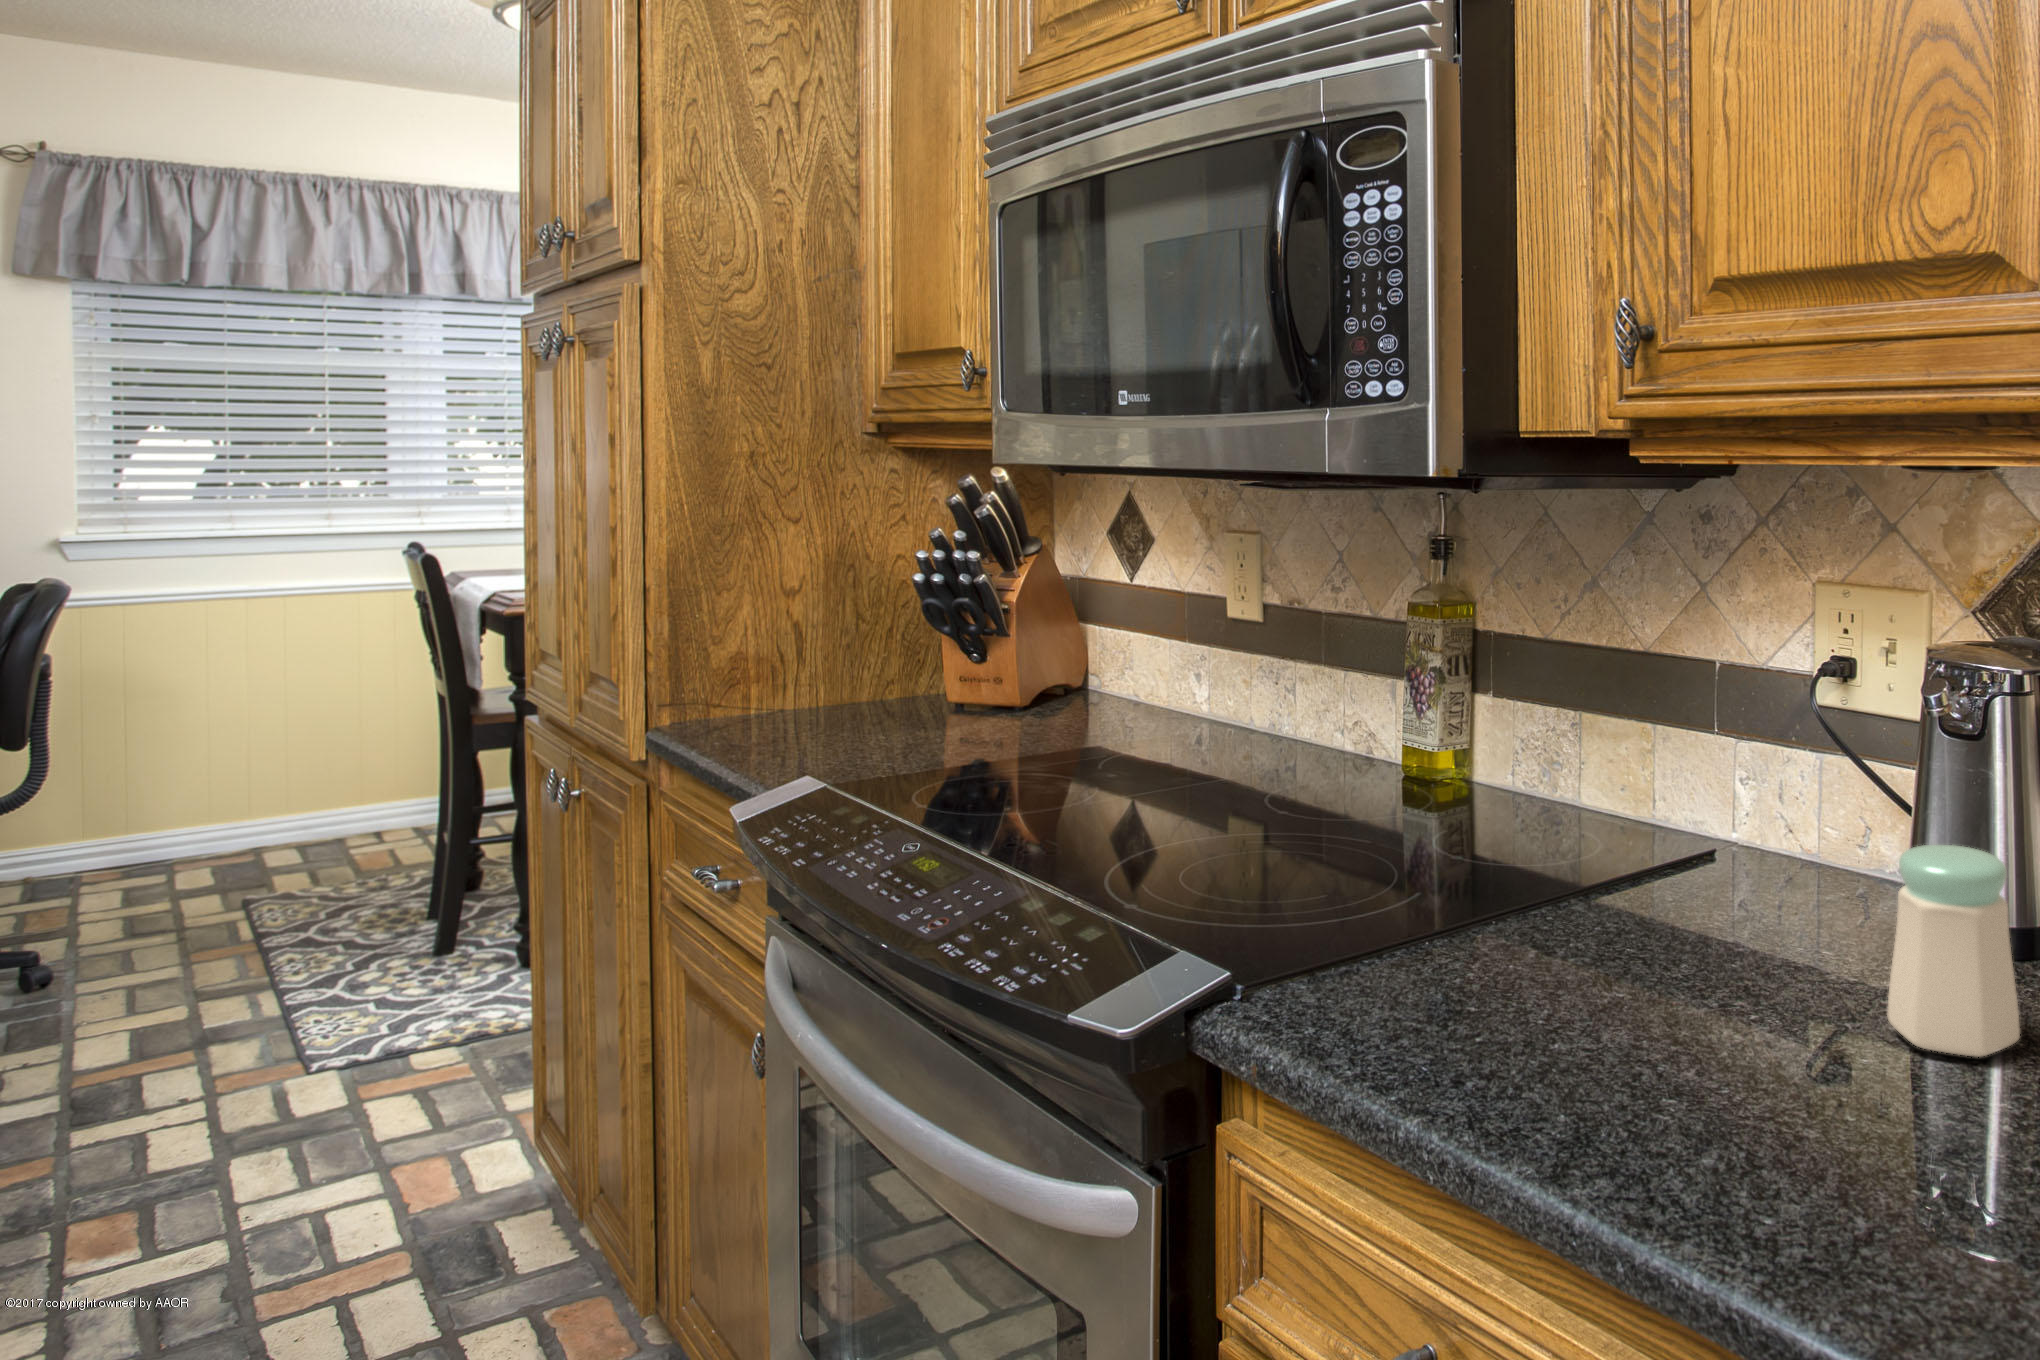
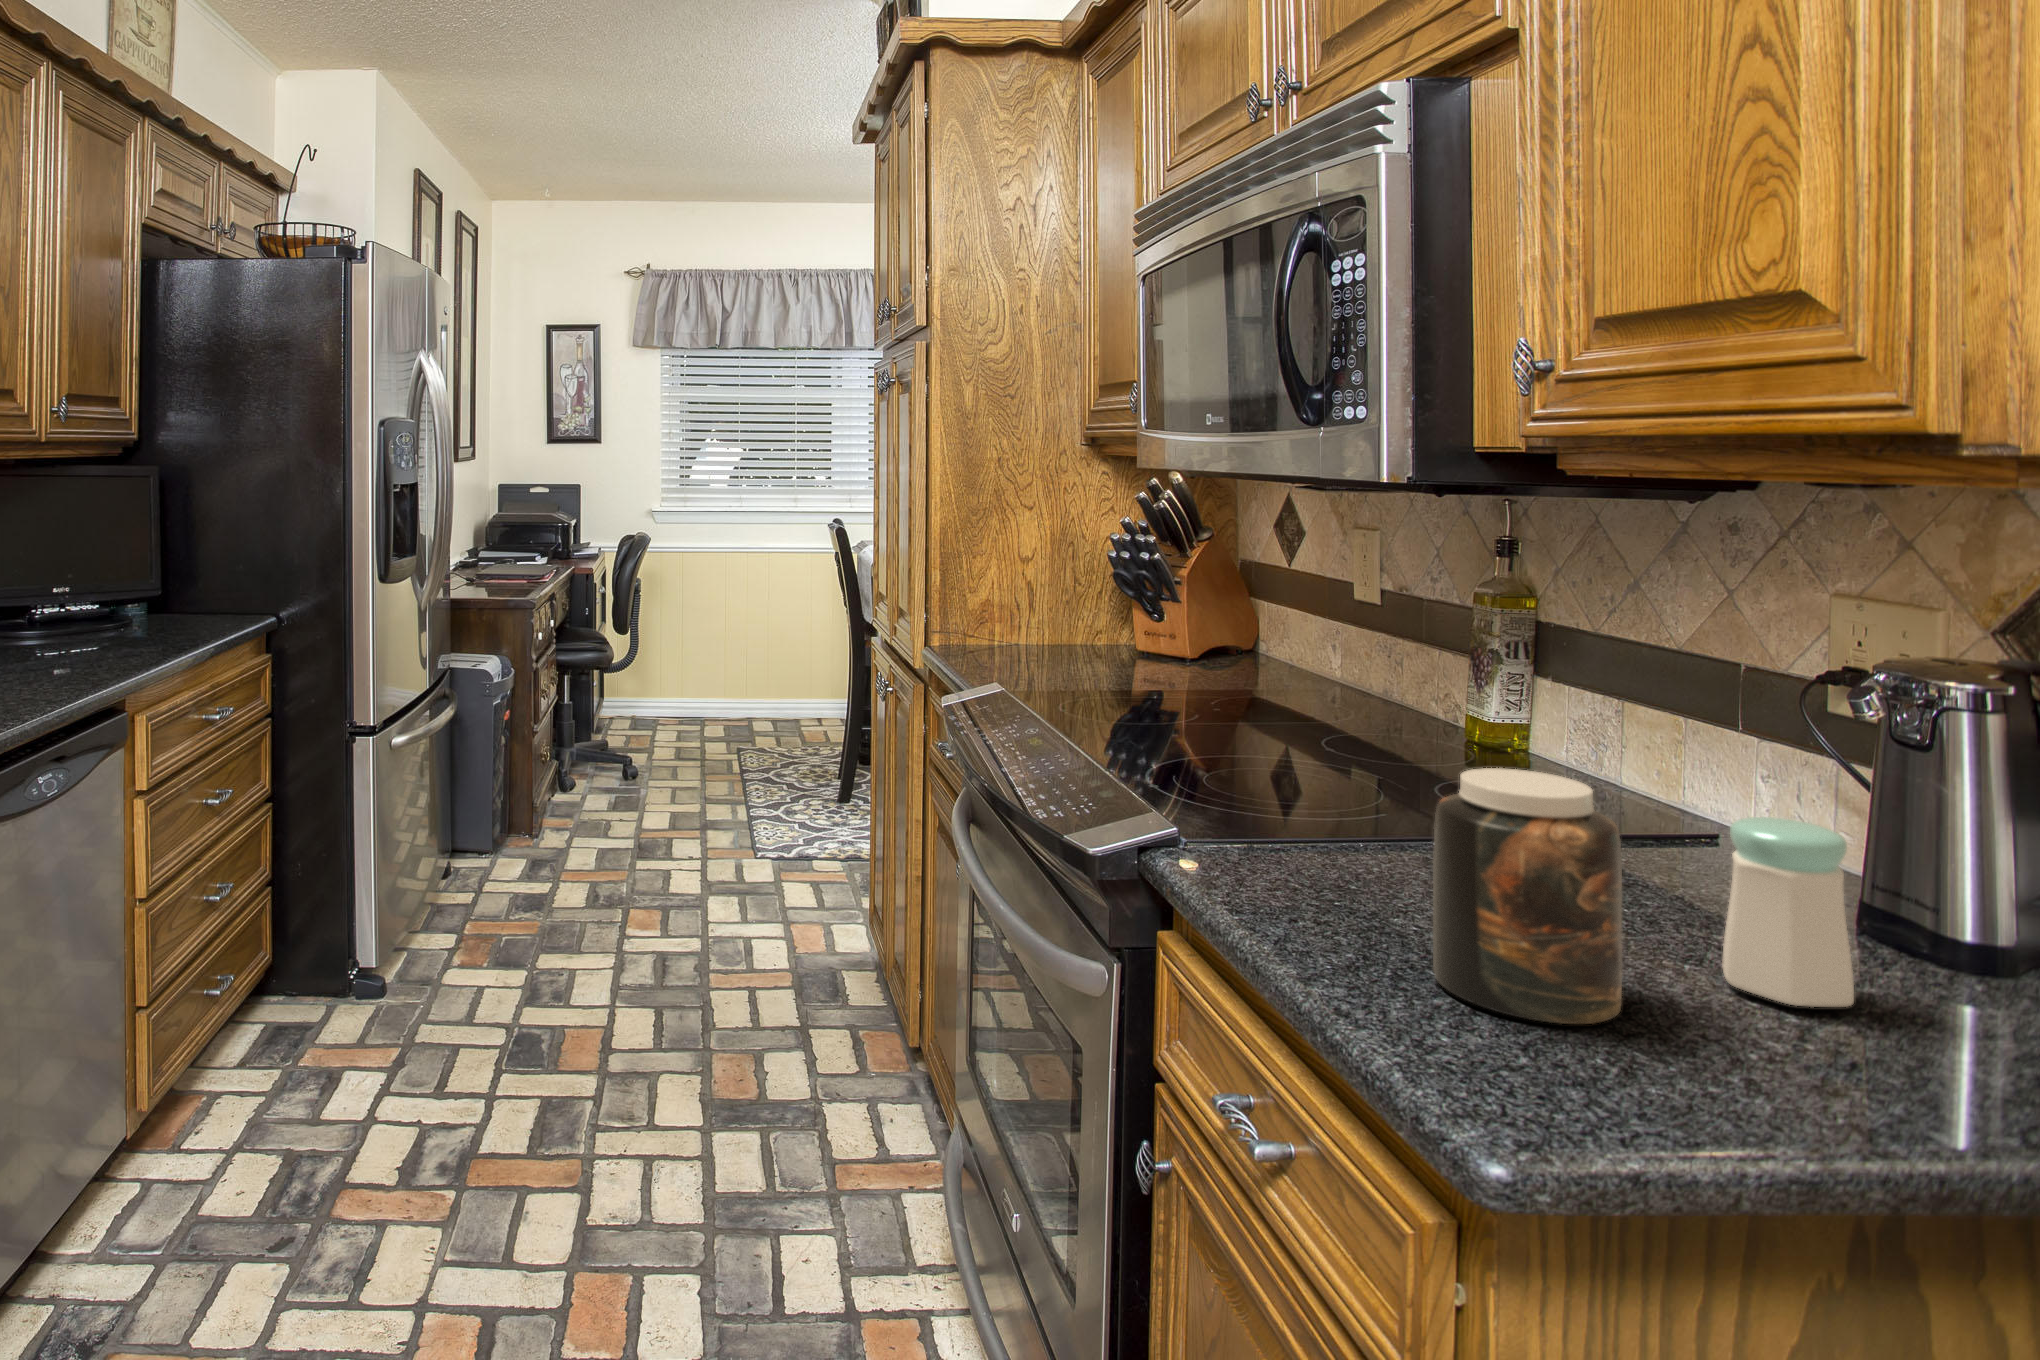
jar: none [1672,840,1884,1171] -> present [1433,768,1622,1024]

